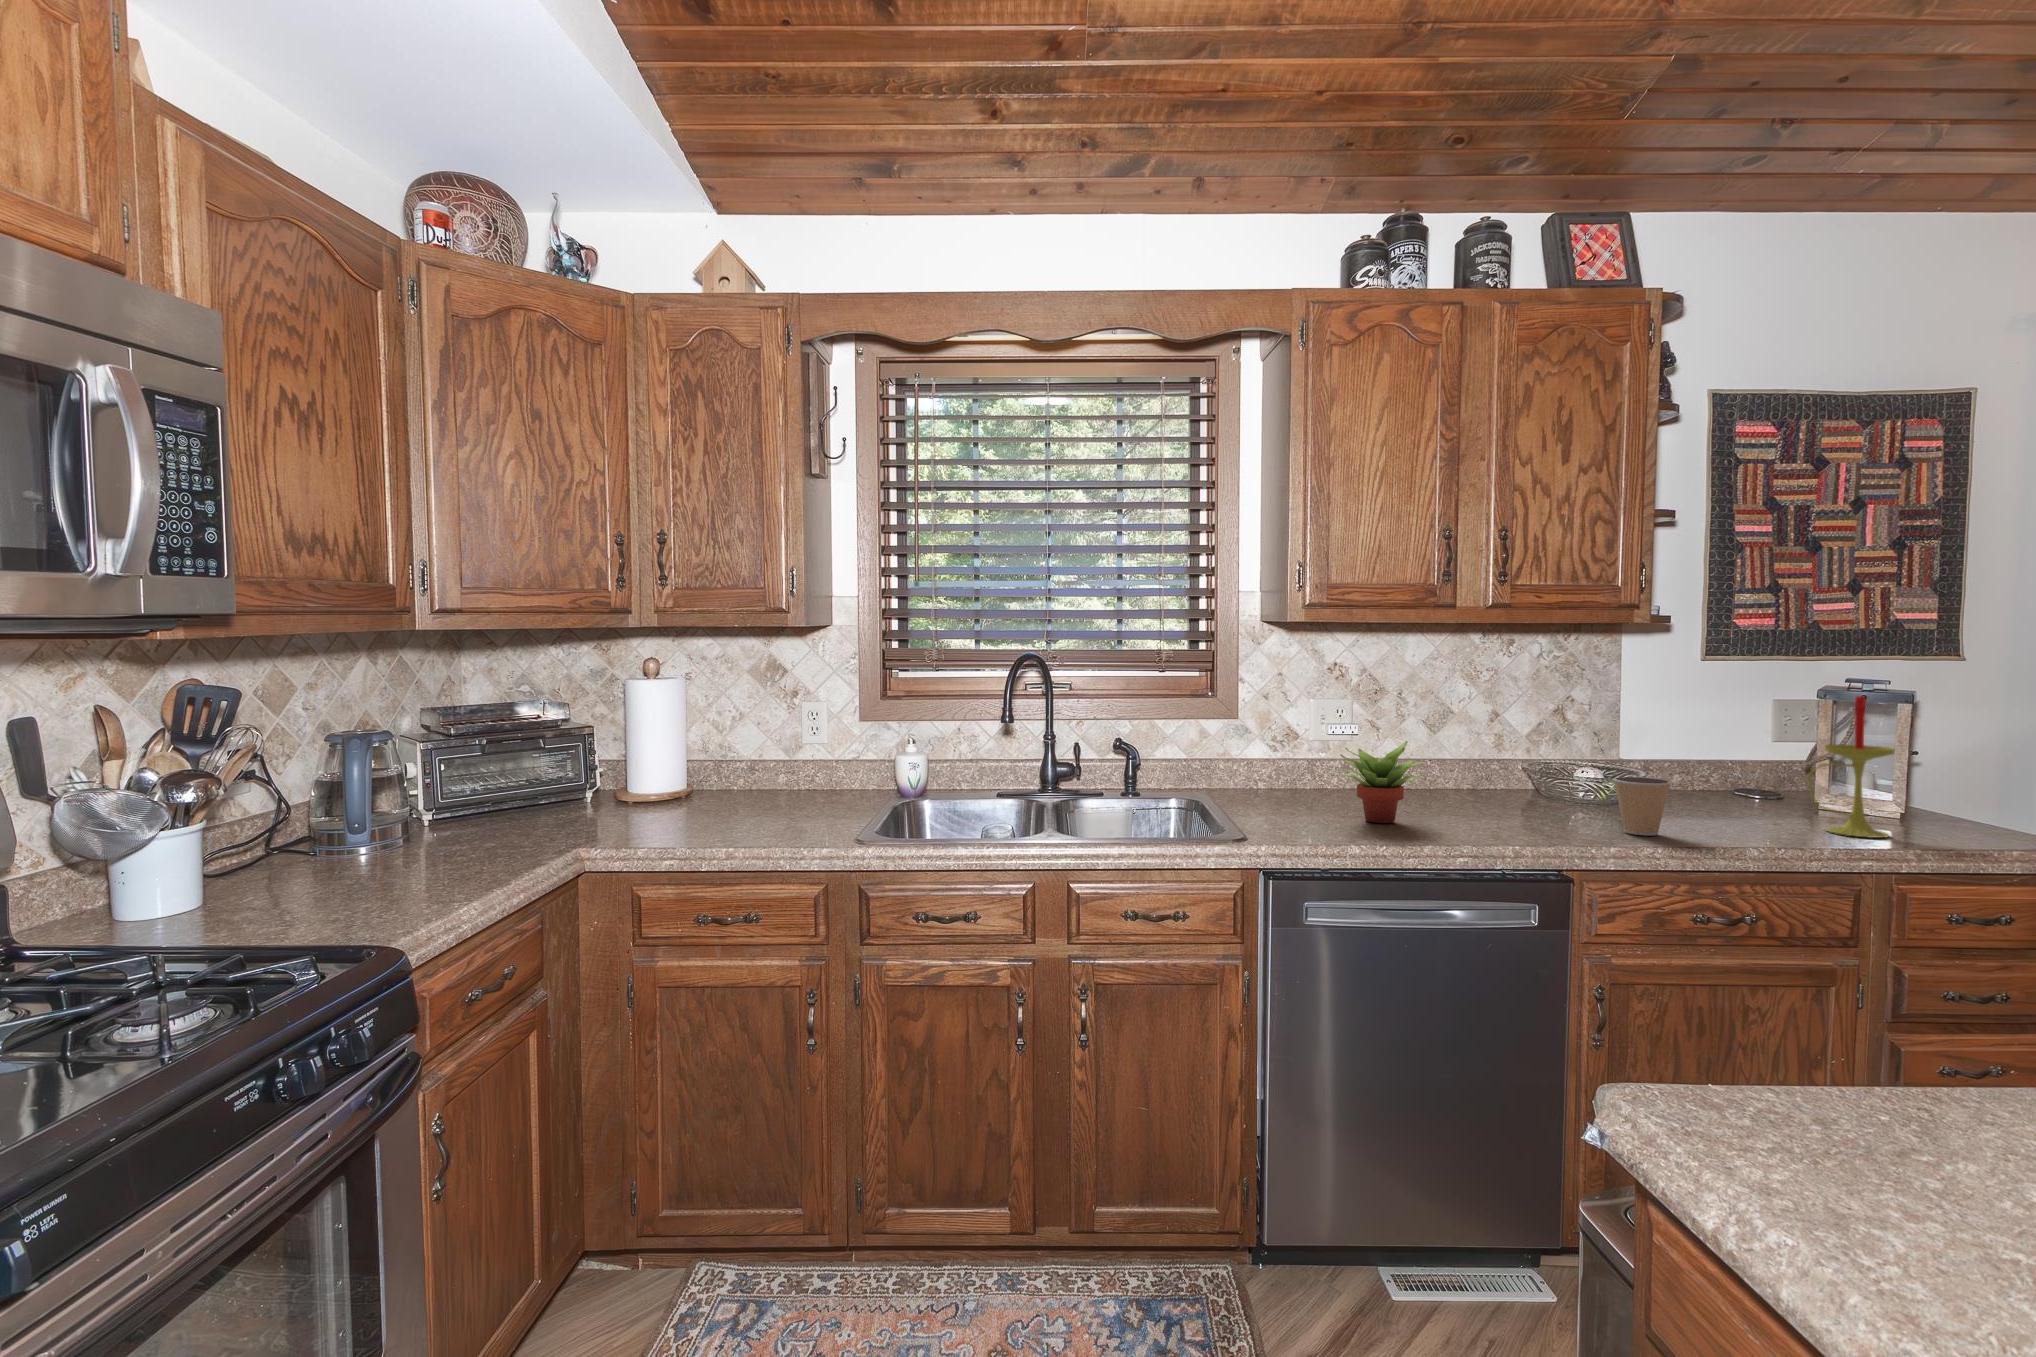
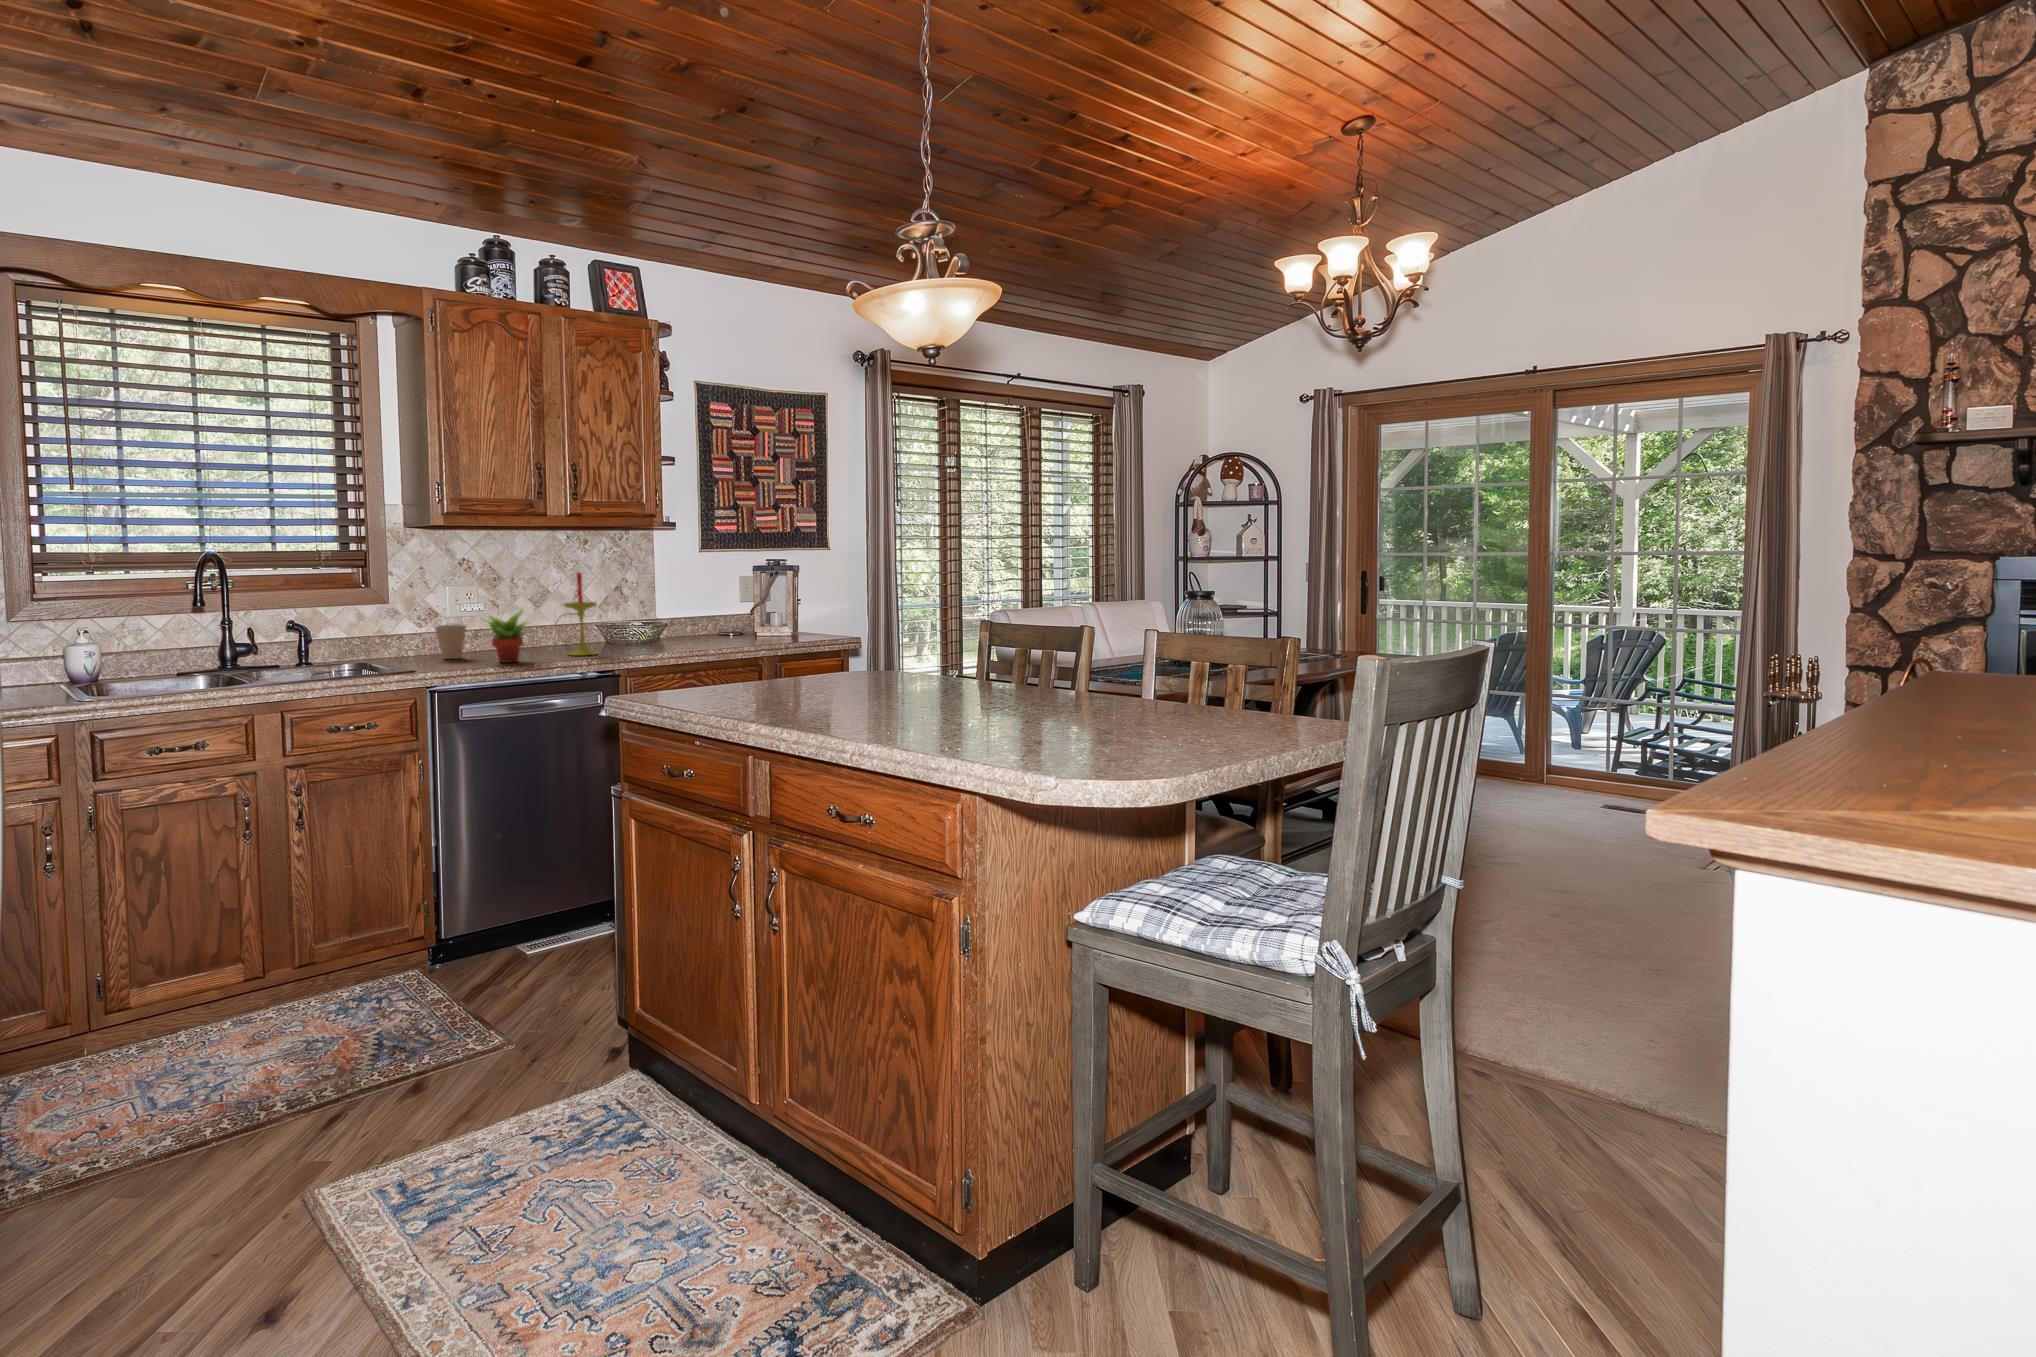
candle: present [1807,696,1895,838] -> present [556,572,597,656]
coffee cup: present [1614,777,1671,836] -> present [435,625,467,659]

